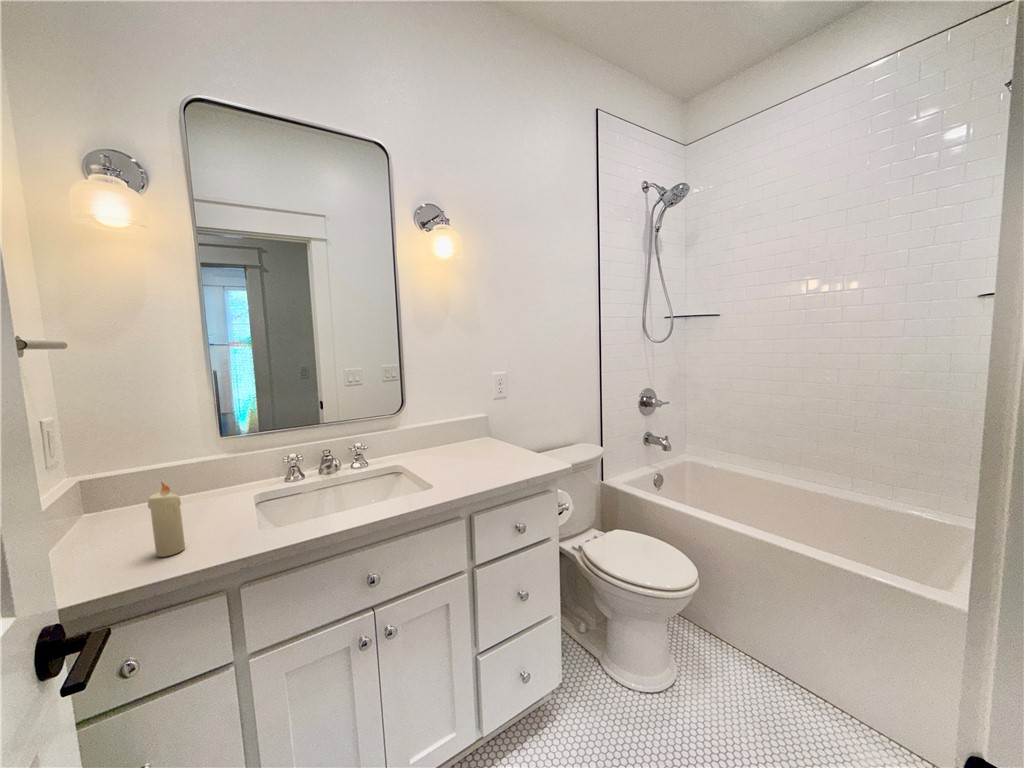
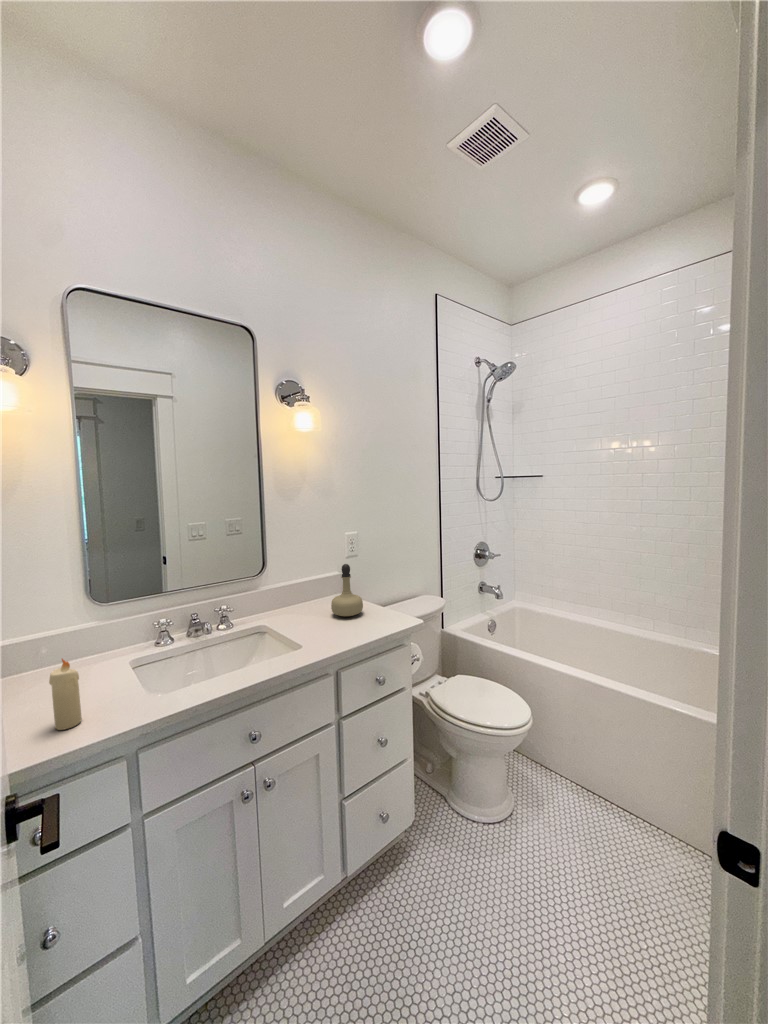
perfume bottle: none [471,401,506,459] -> present [331,564,363,616]

